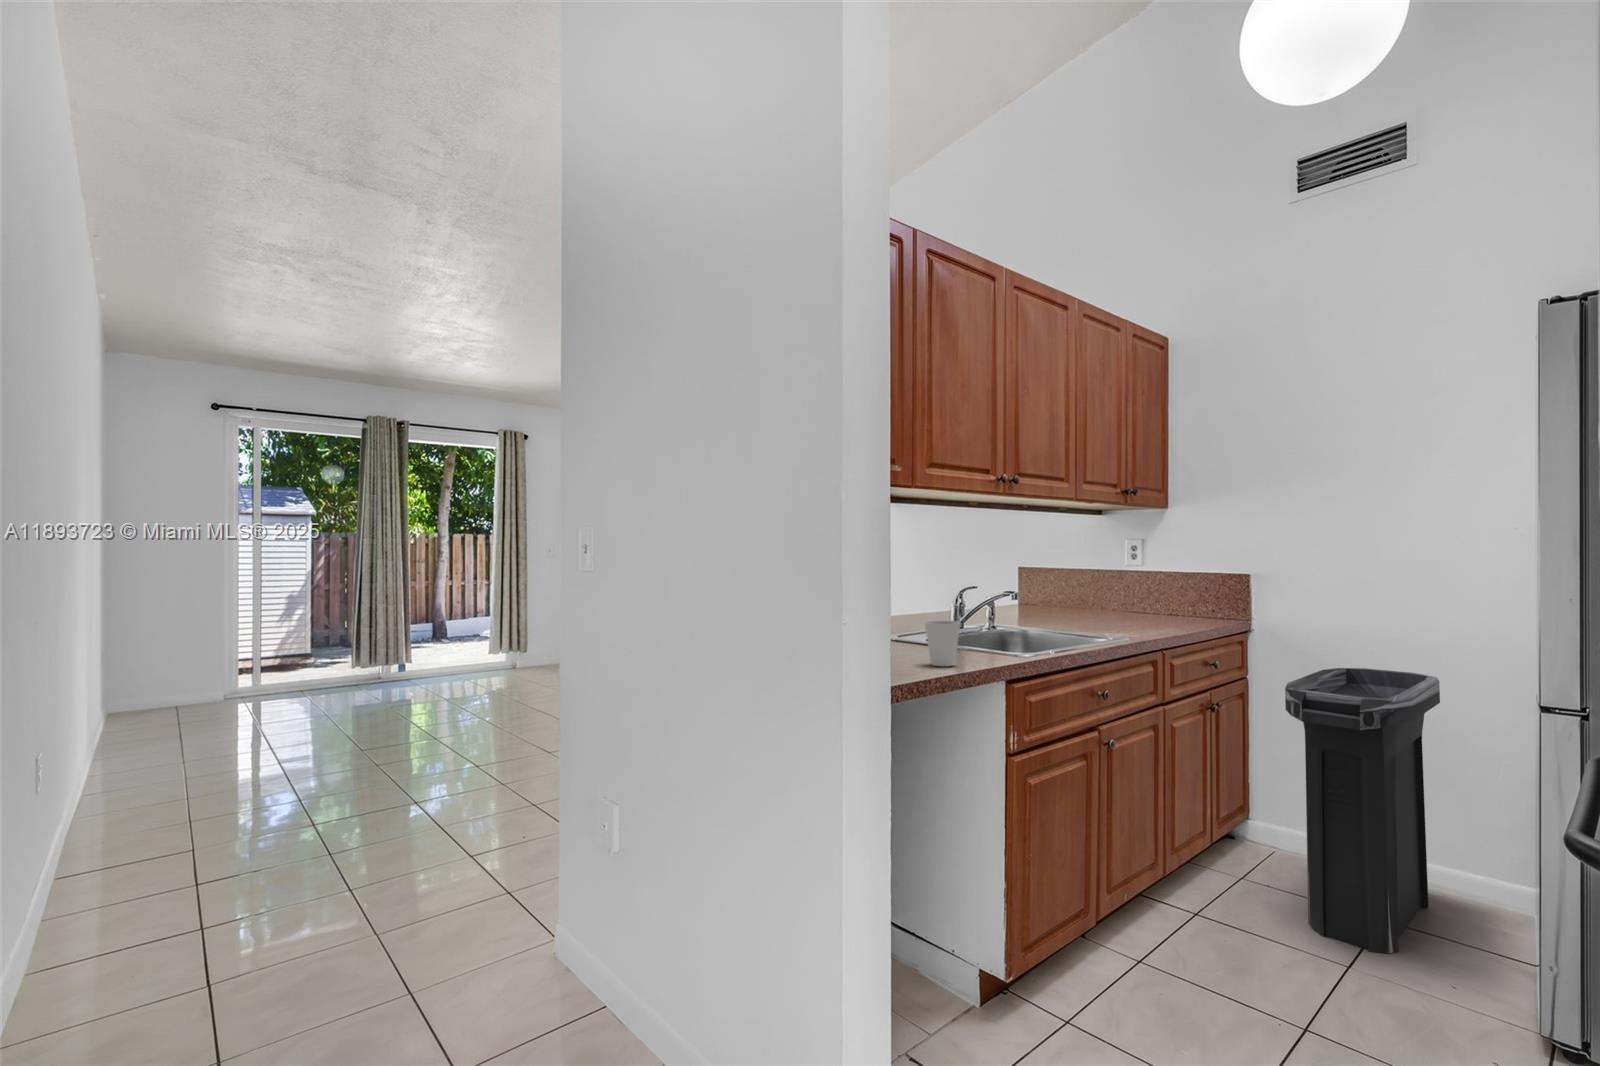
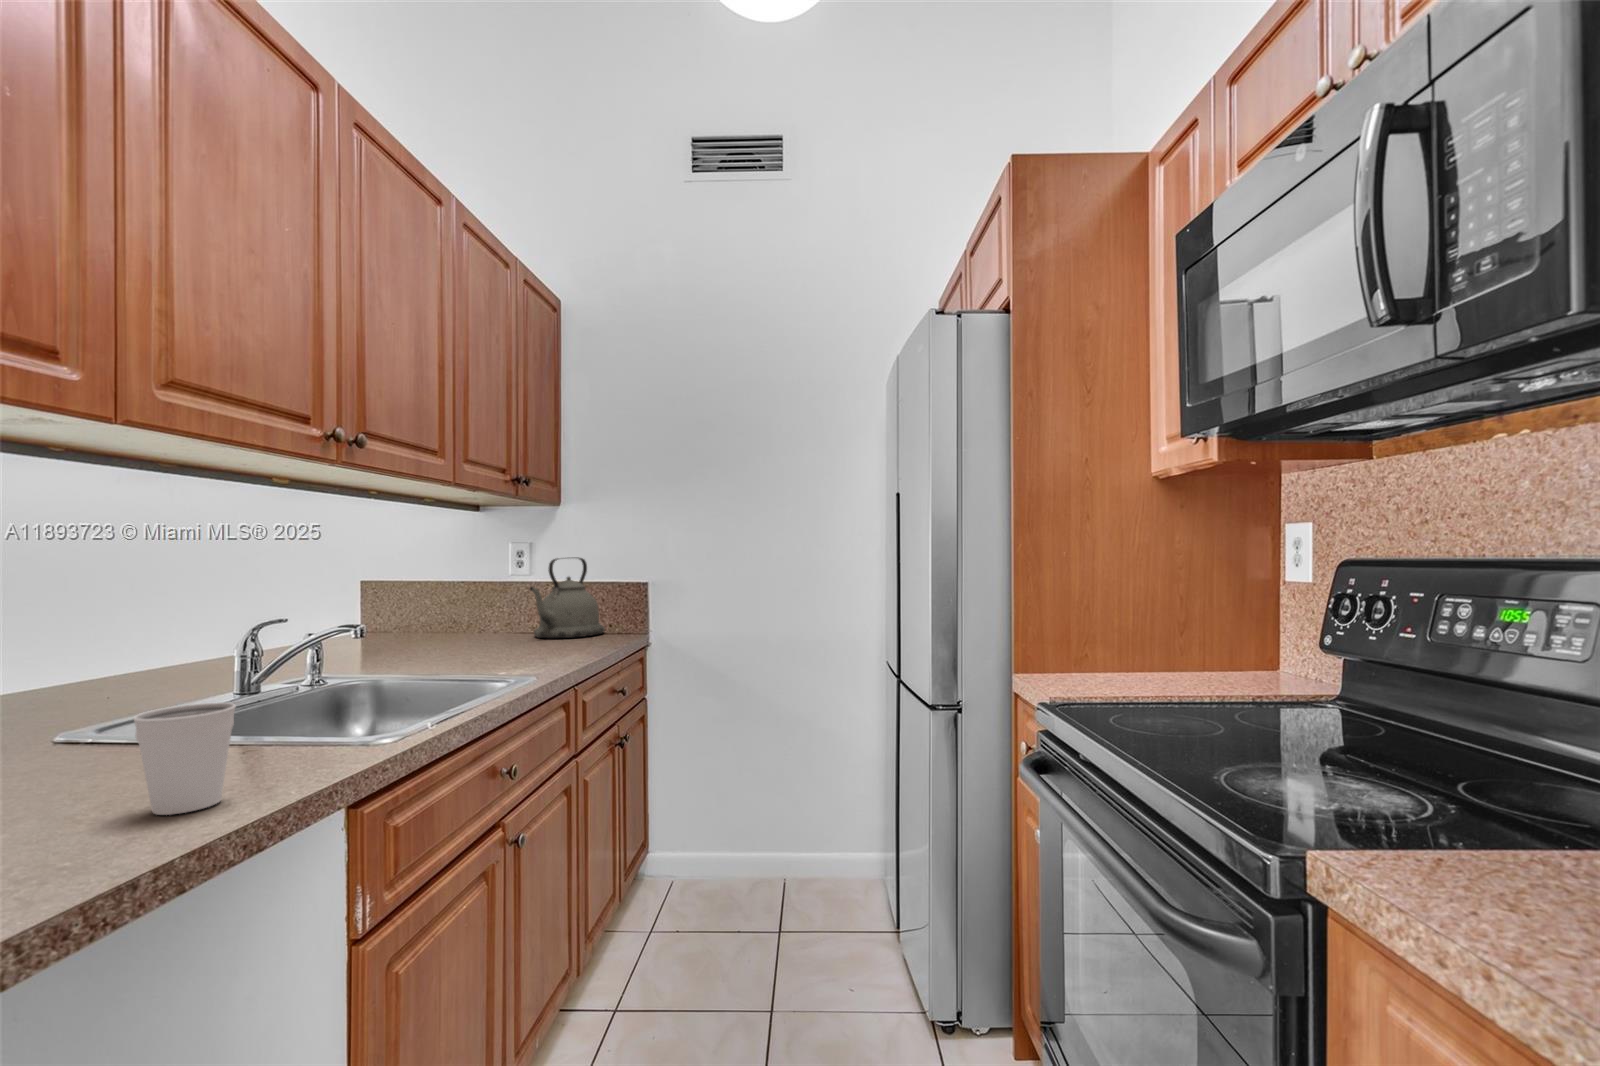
kettle: none [1138,553,1206,618] -> present [530,557,605,638]
trash can: present [1285,668,1440,953] -> none [708,672,824,990]

